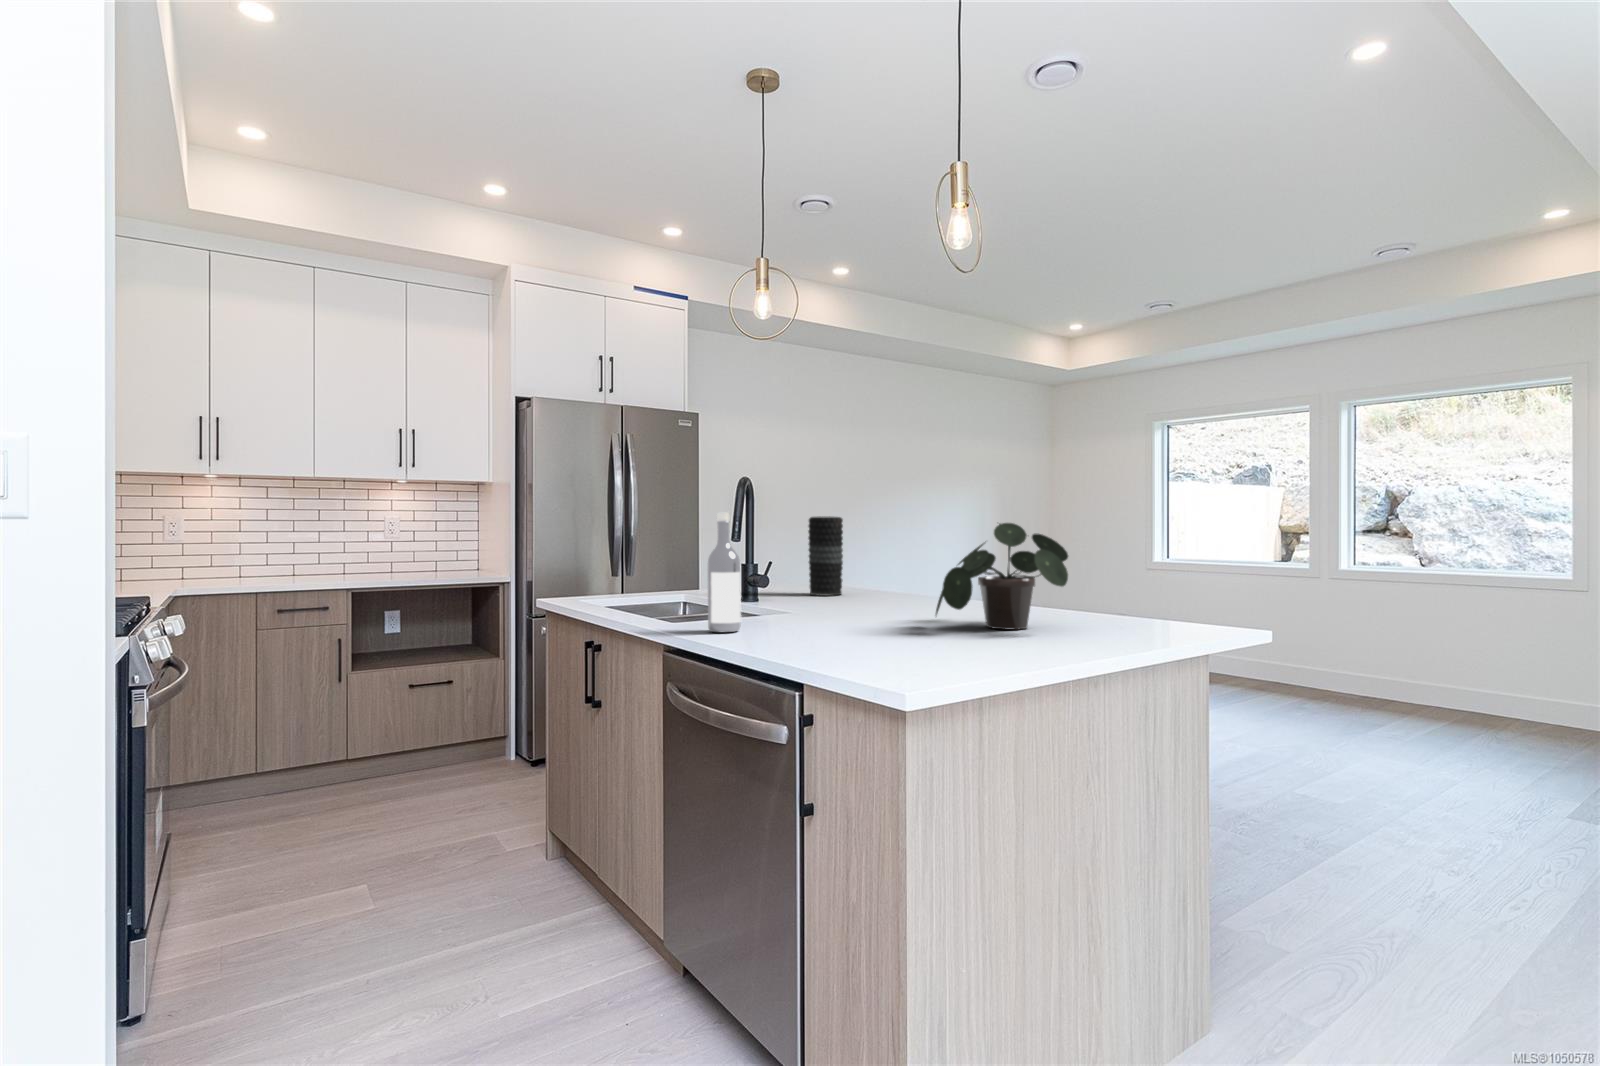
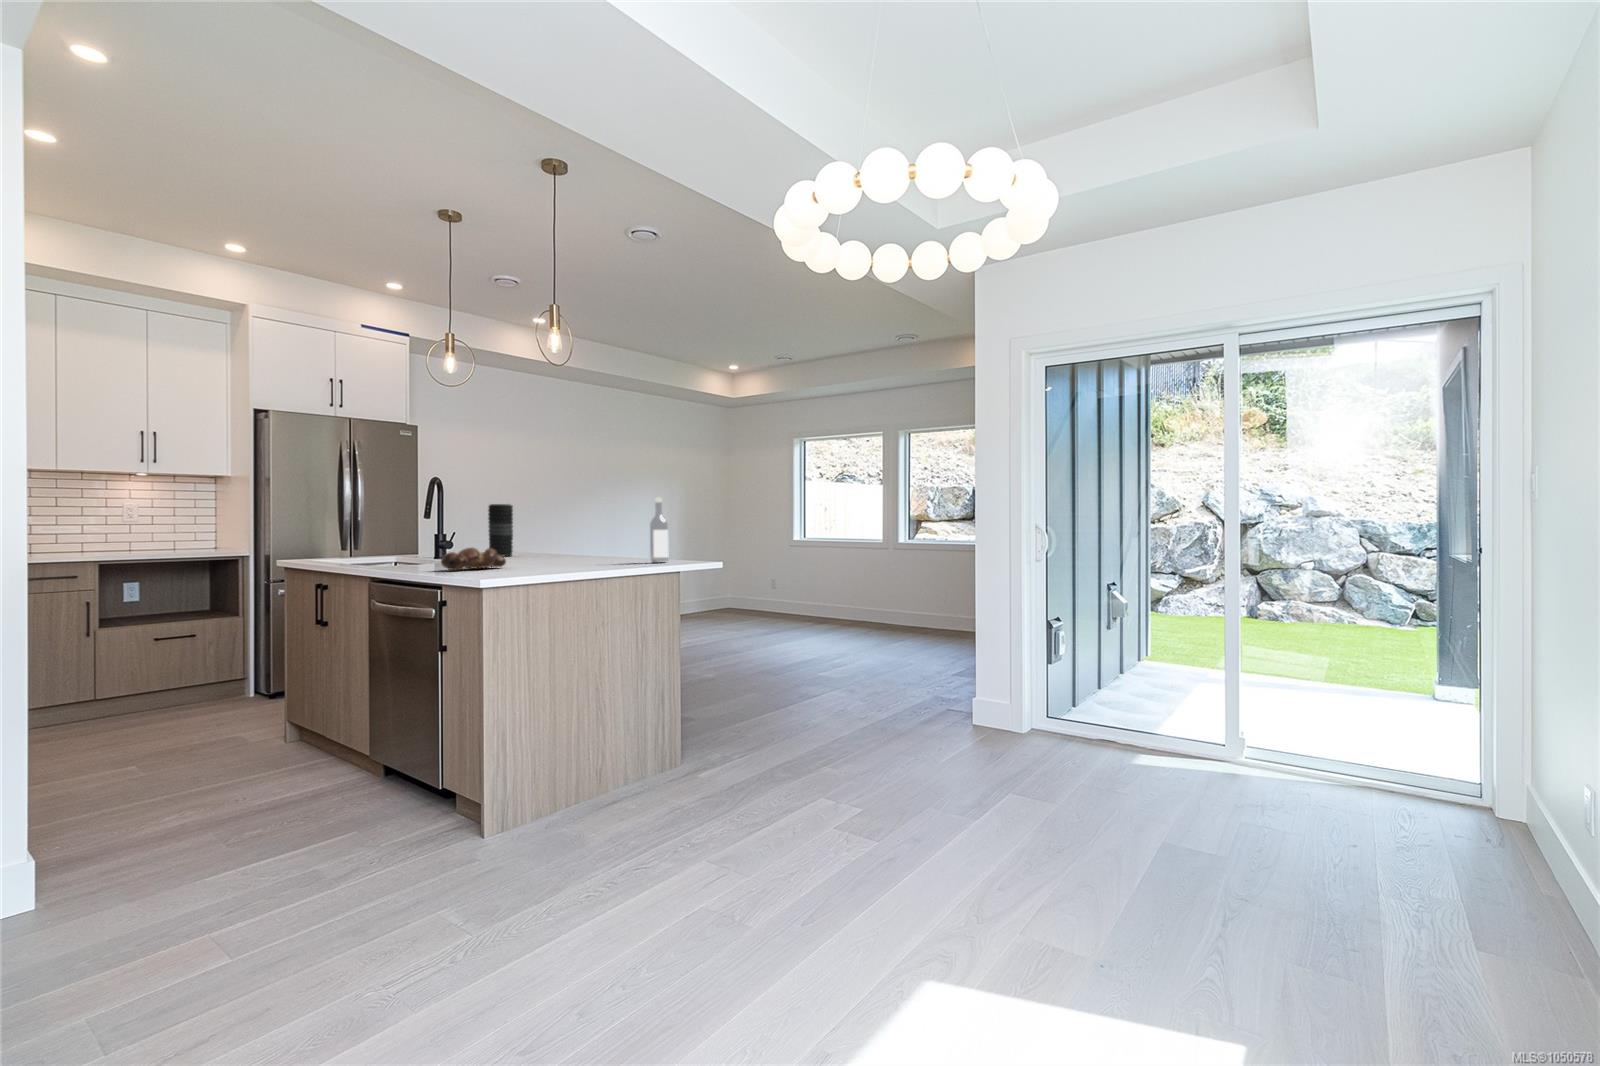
wine bottle: present [708,513,741,632] -> present [650,498,668,563]
potted plant: present [936,523,1068,630] -> none [541,506,616,564]
bread loaf: none [786,601,892,647] -> present [441,548,506,570]

